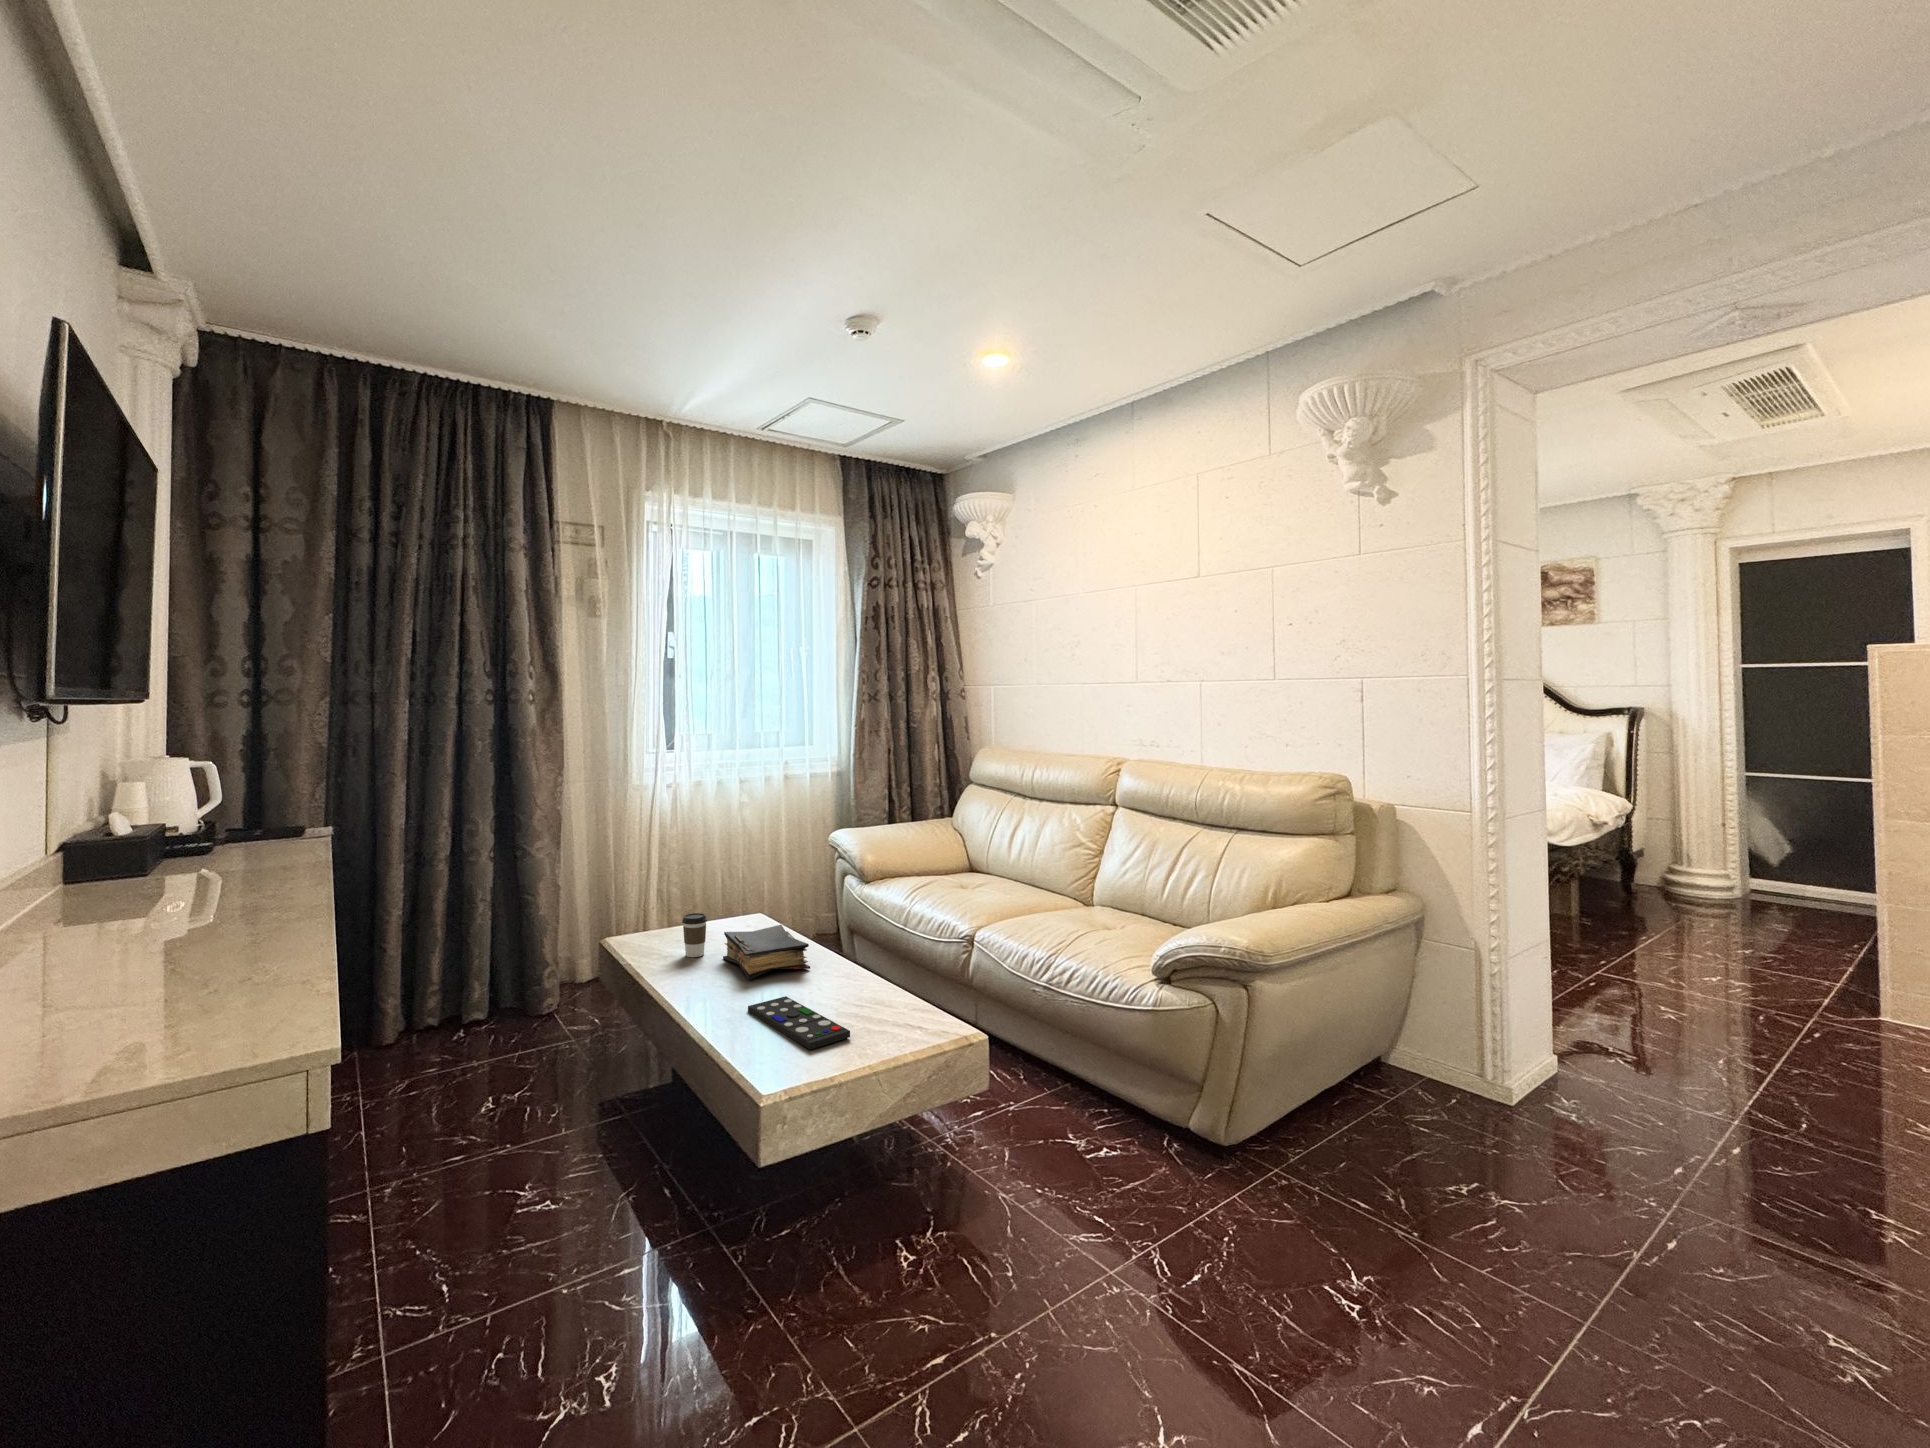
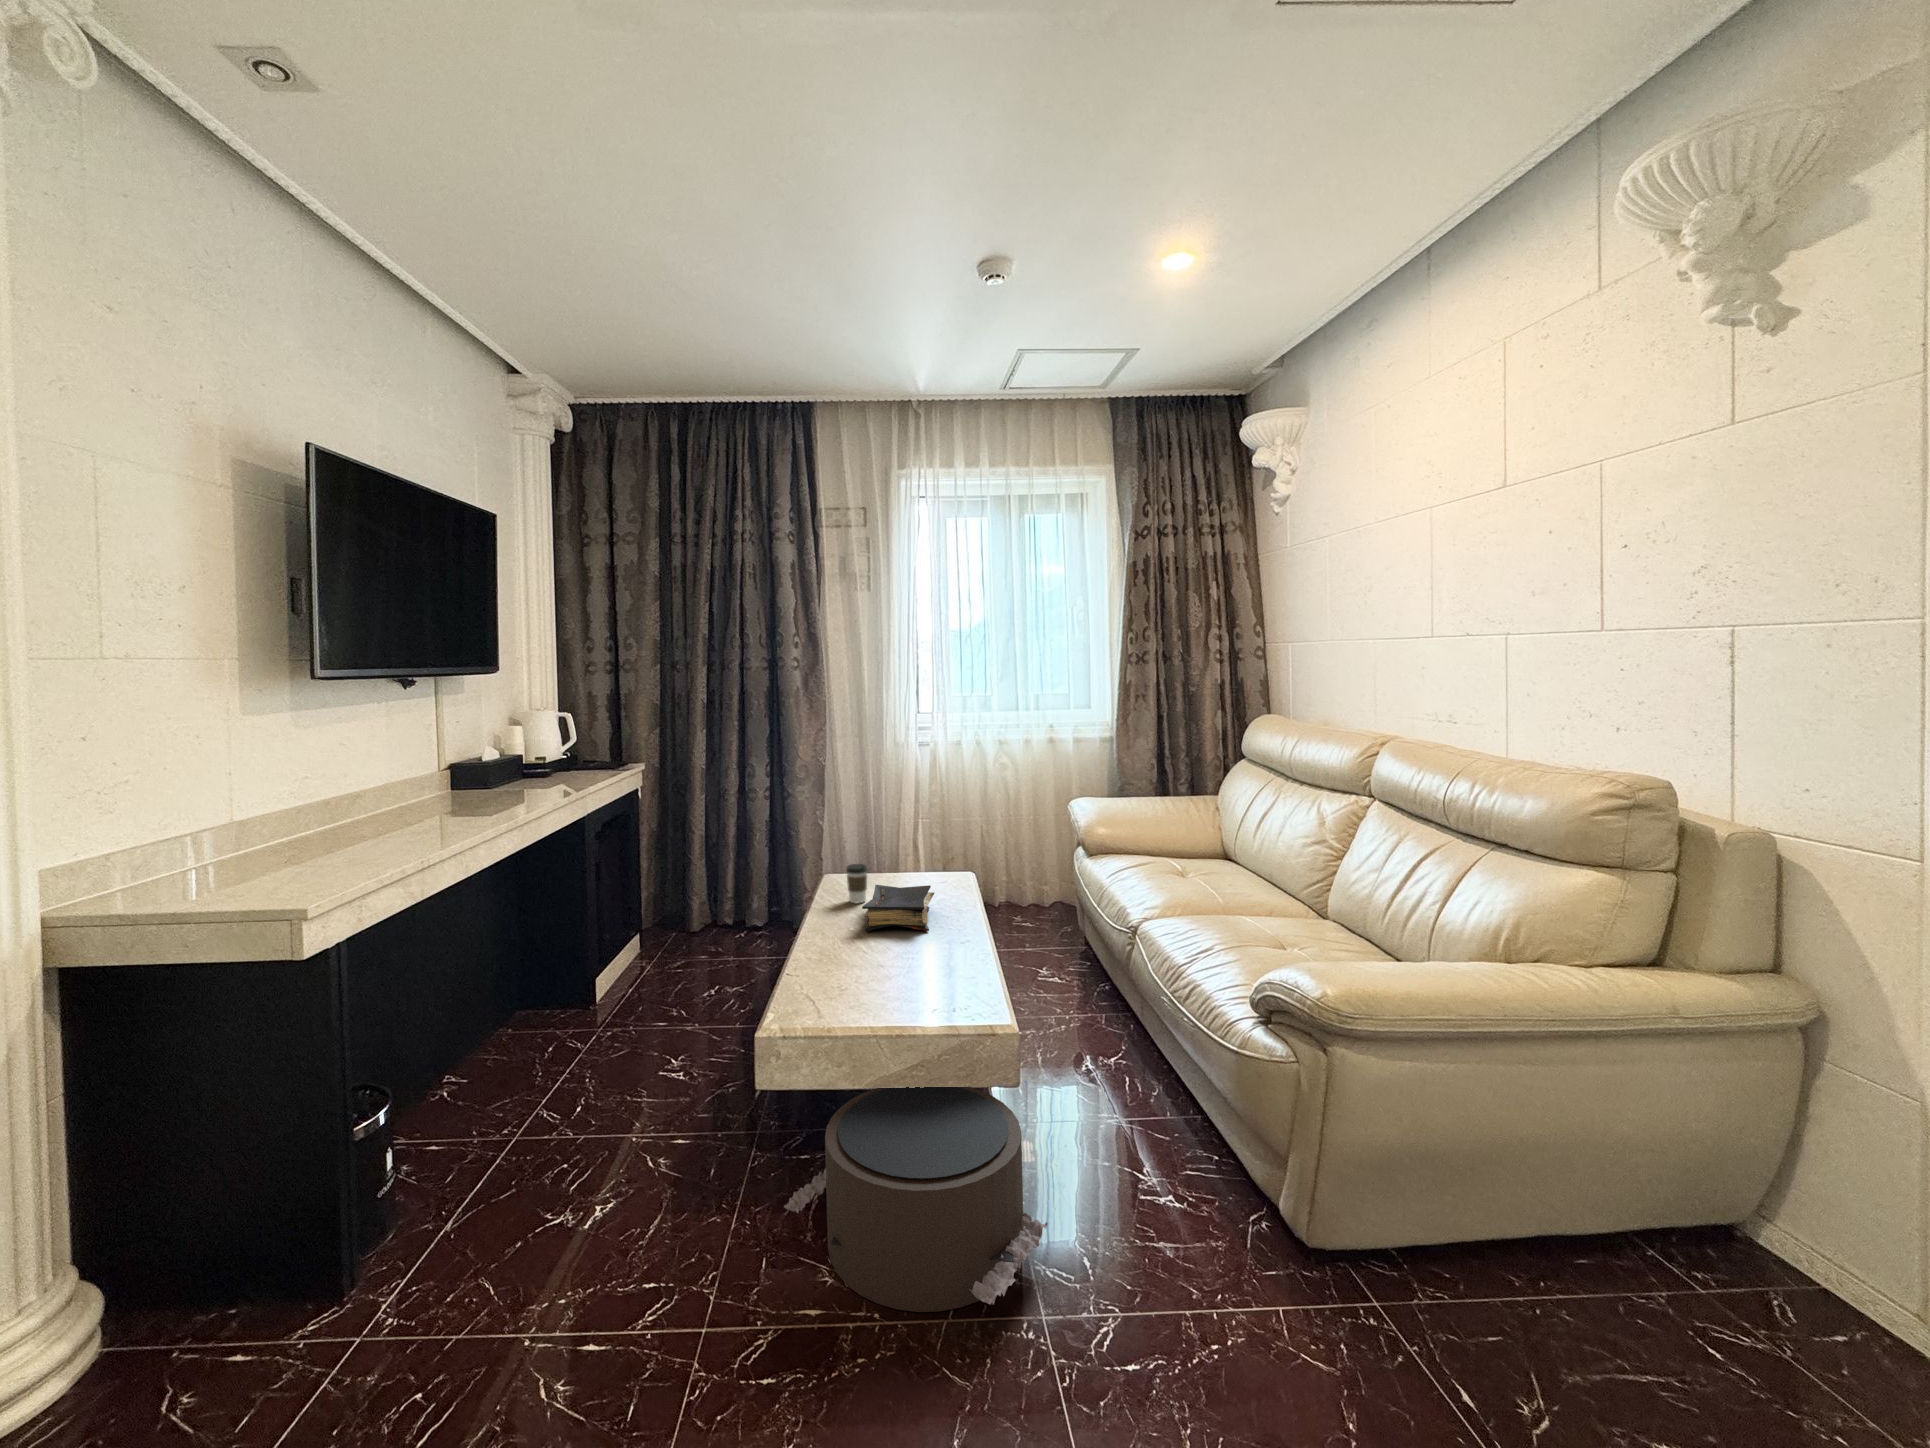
remote control: present [748,996,850,1049] -> none [829,951,874,1002]
pouf: none [843,1100,1101,1325] -> present [784,1087,1048,1312]

